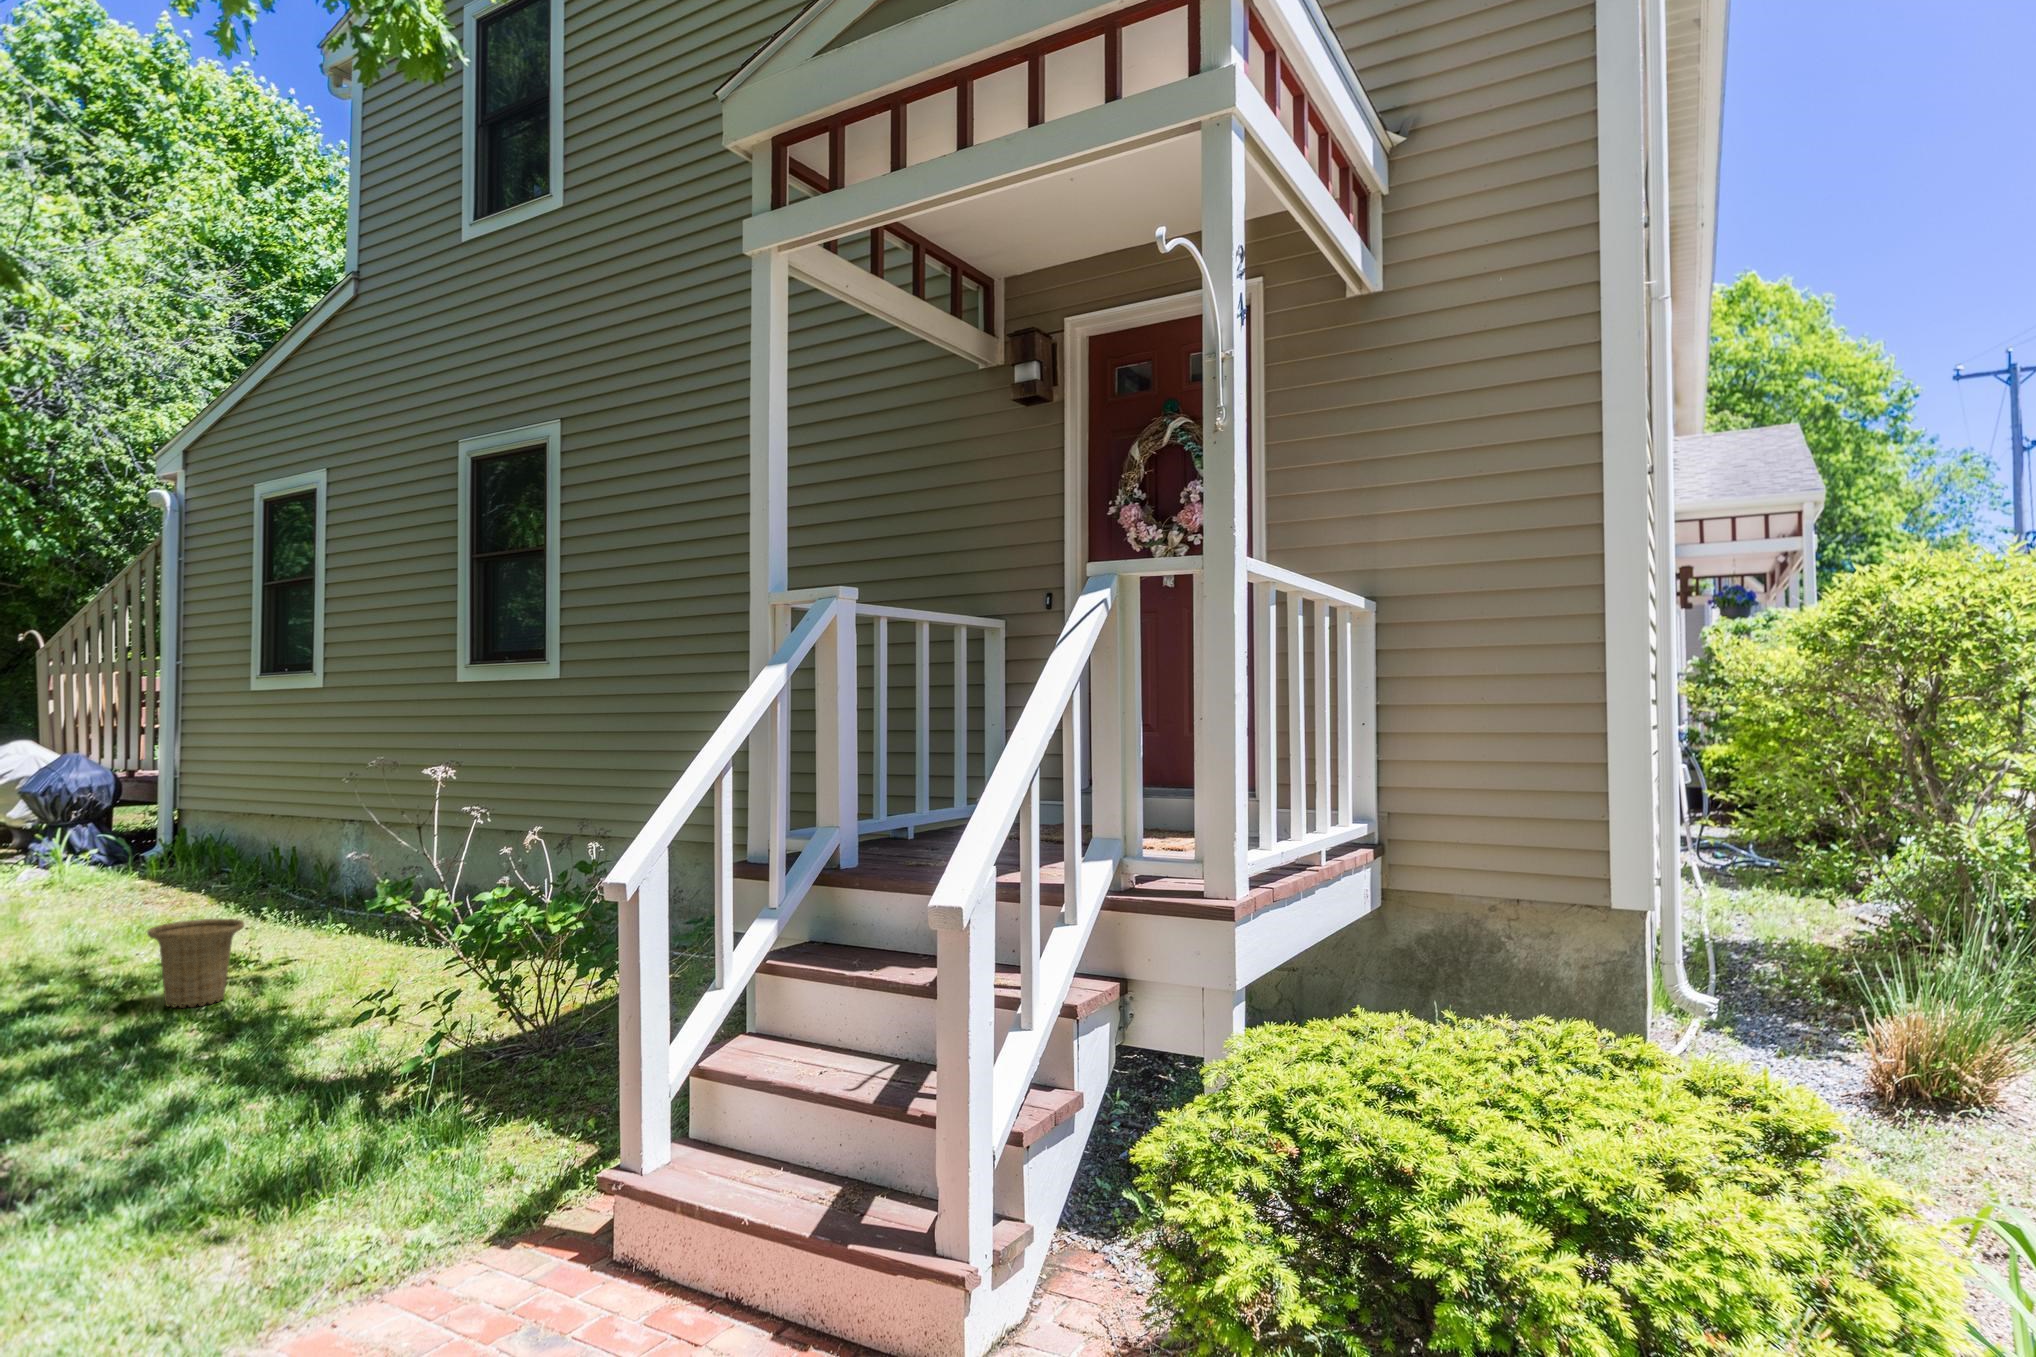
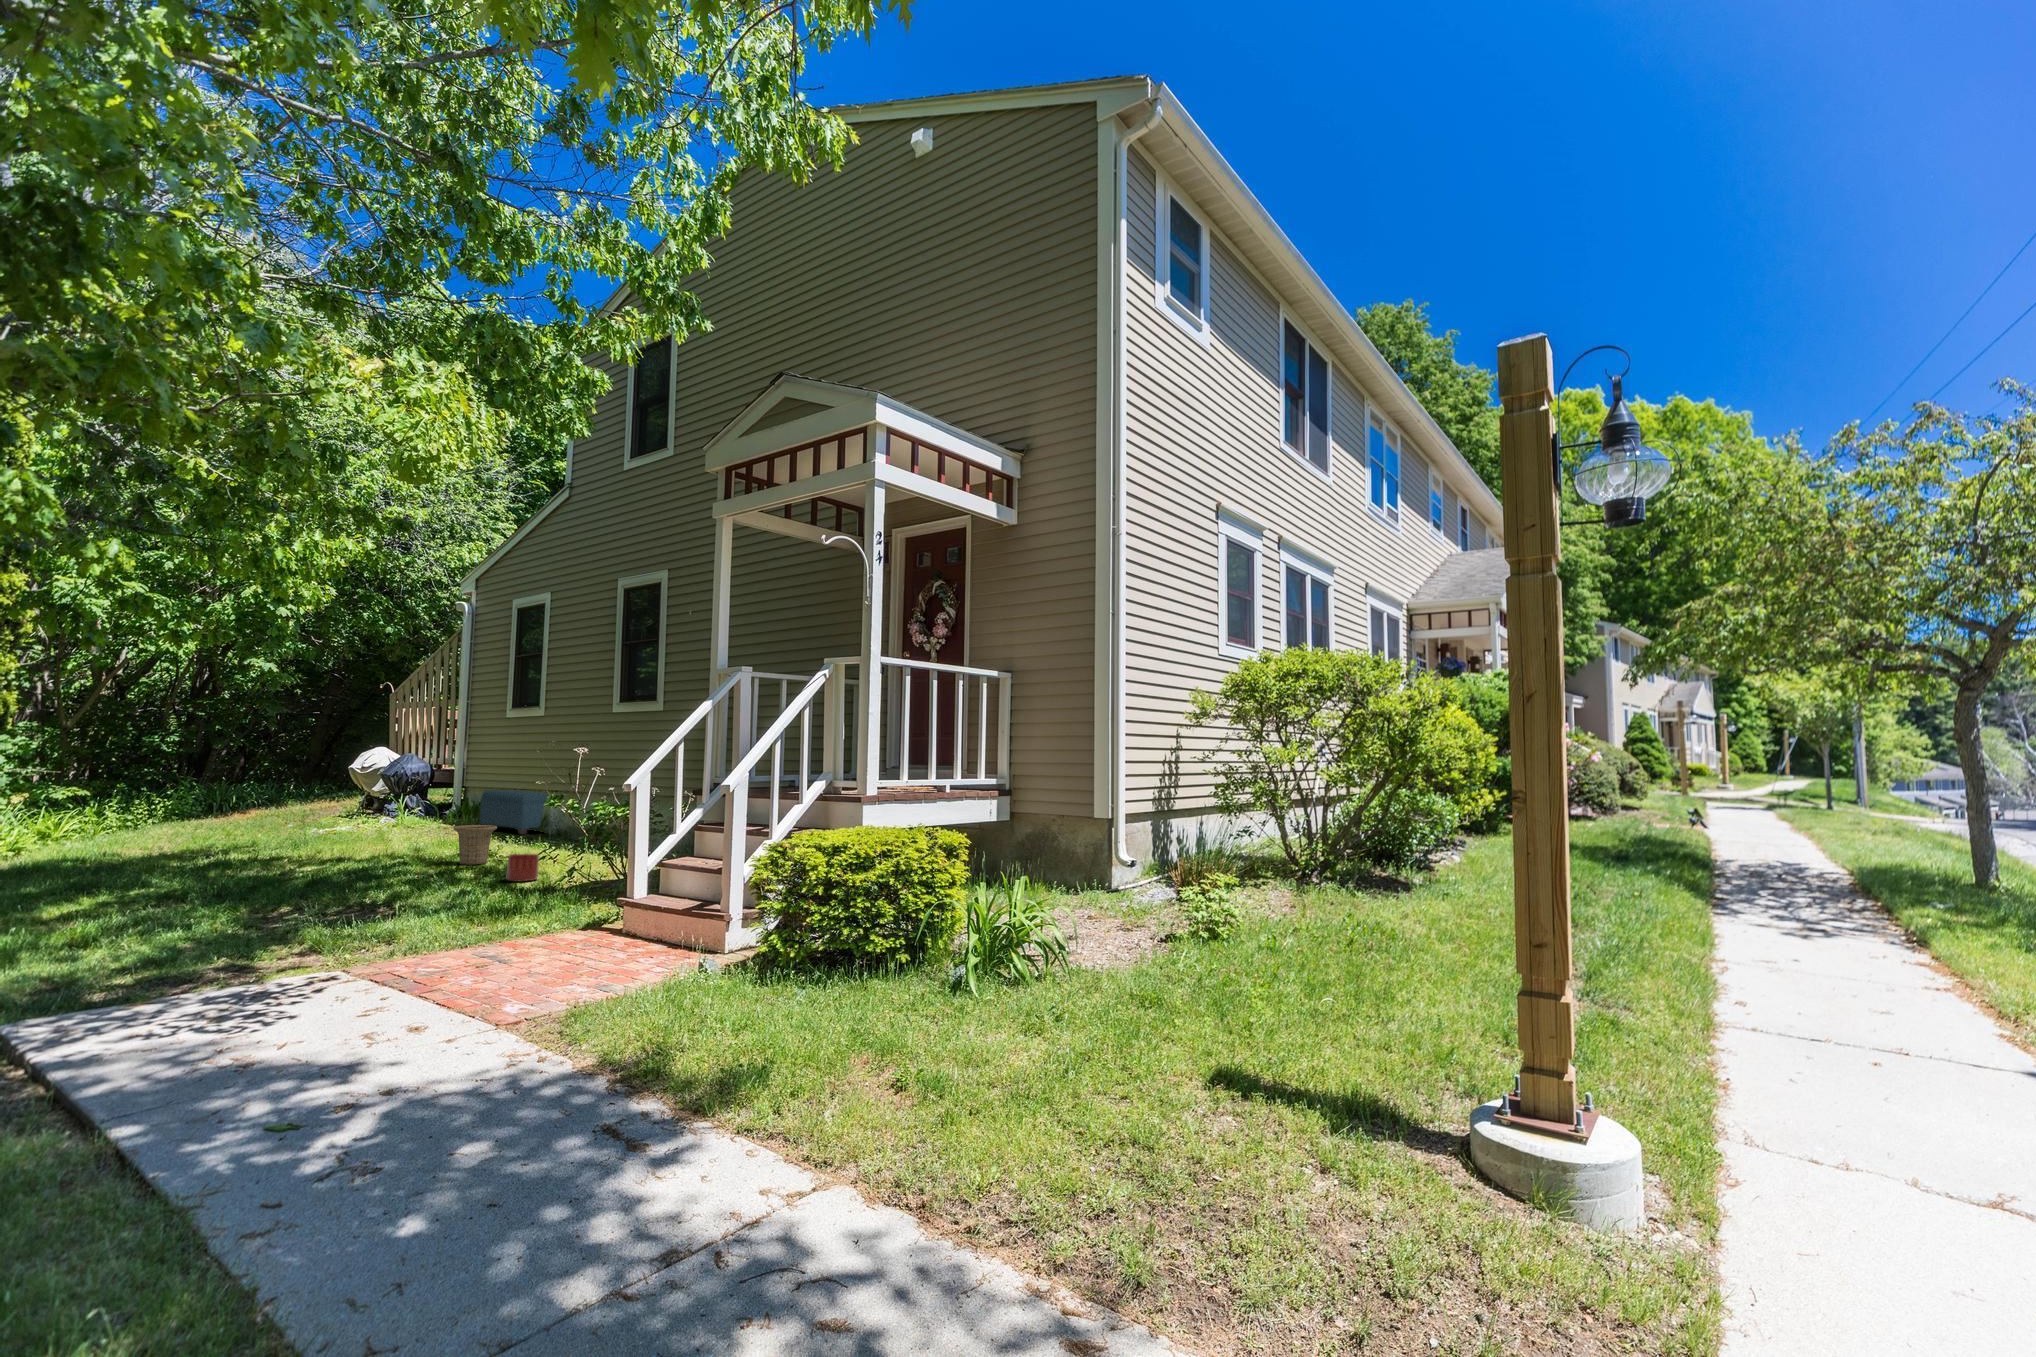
bench: none [207,814,354,898] -> present [480,790,548,834]
planter: none [274,1000,348,1070] -> present [507,854,539,882]

